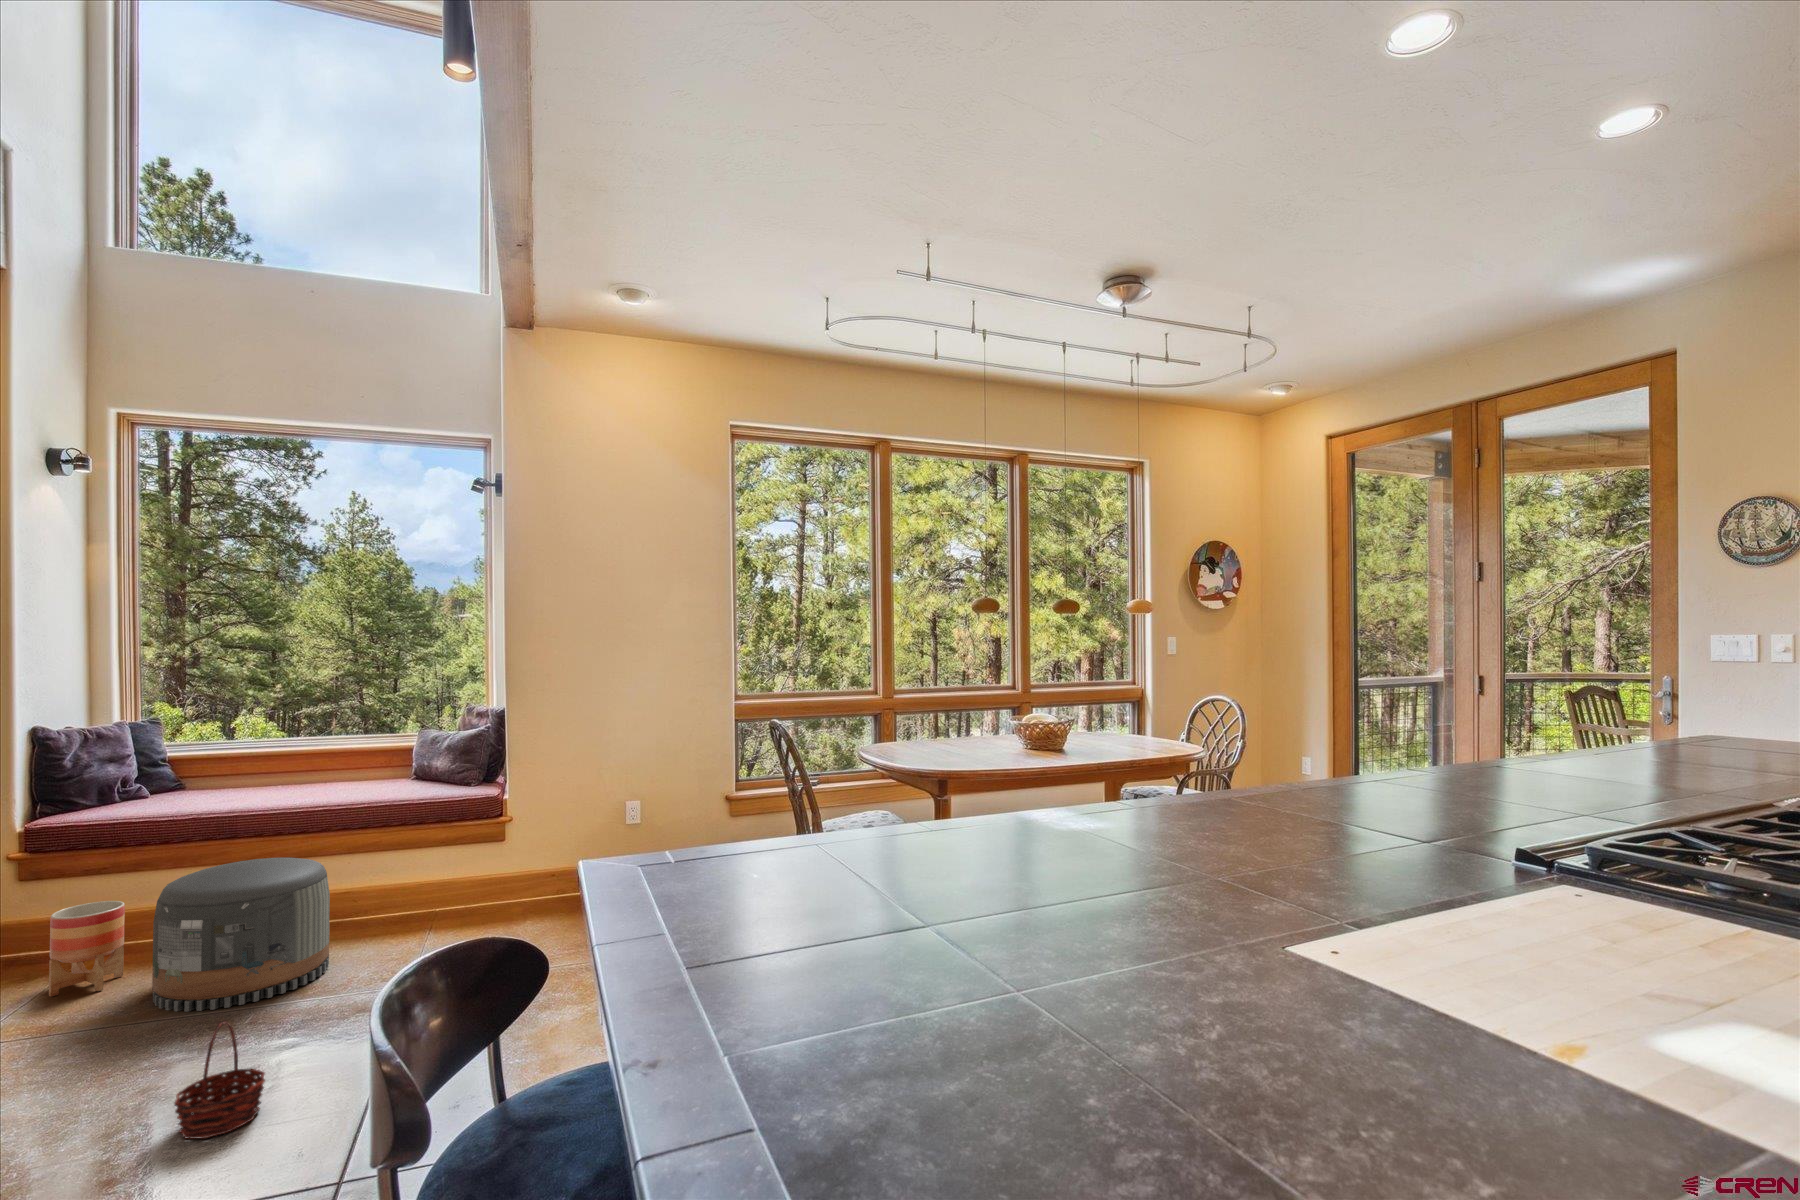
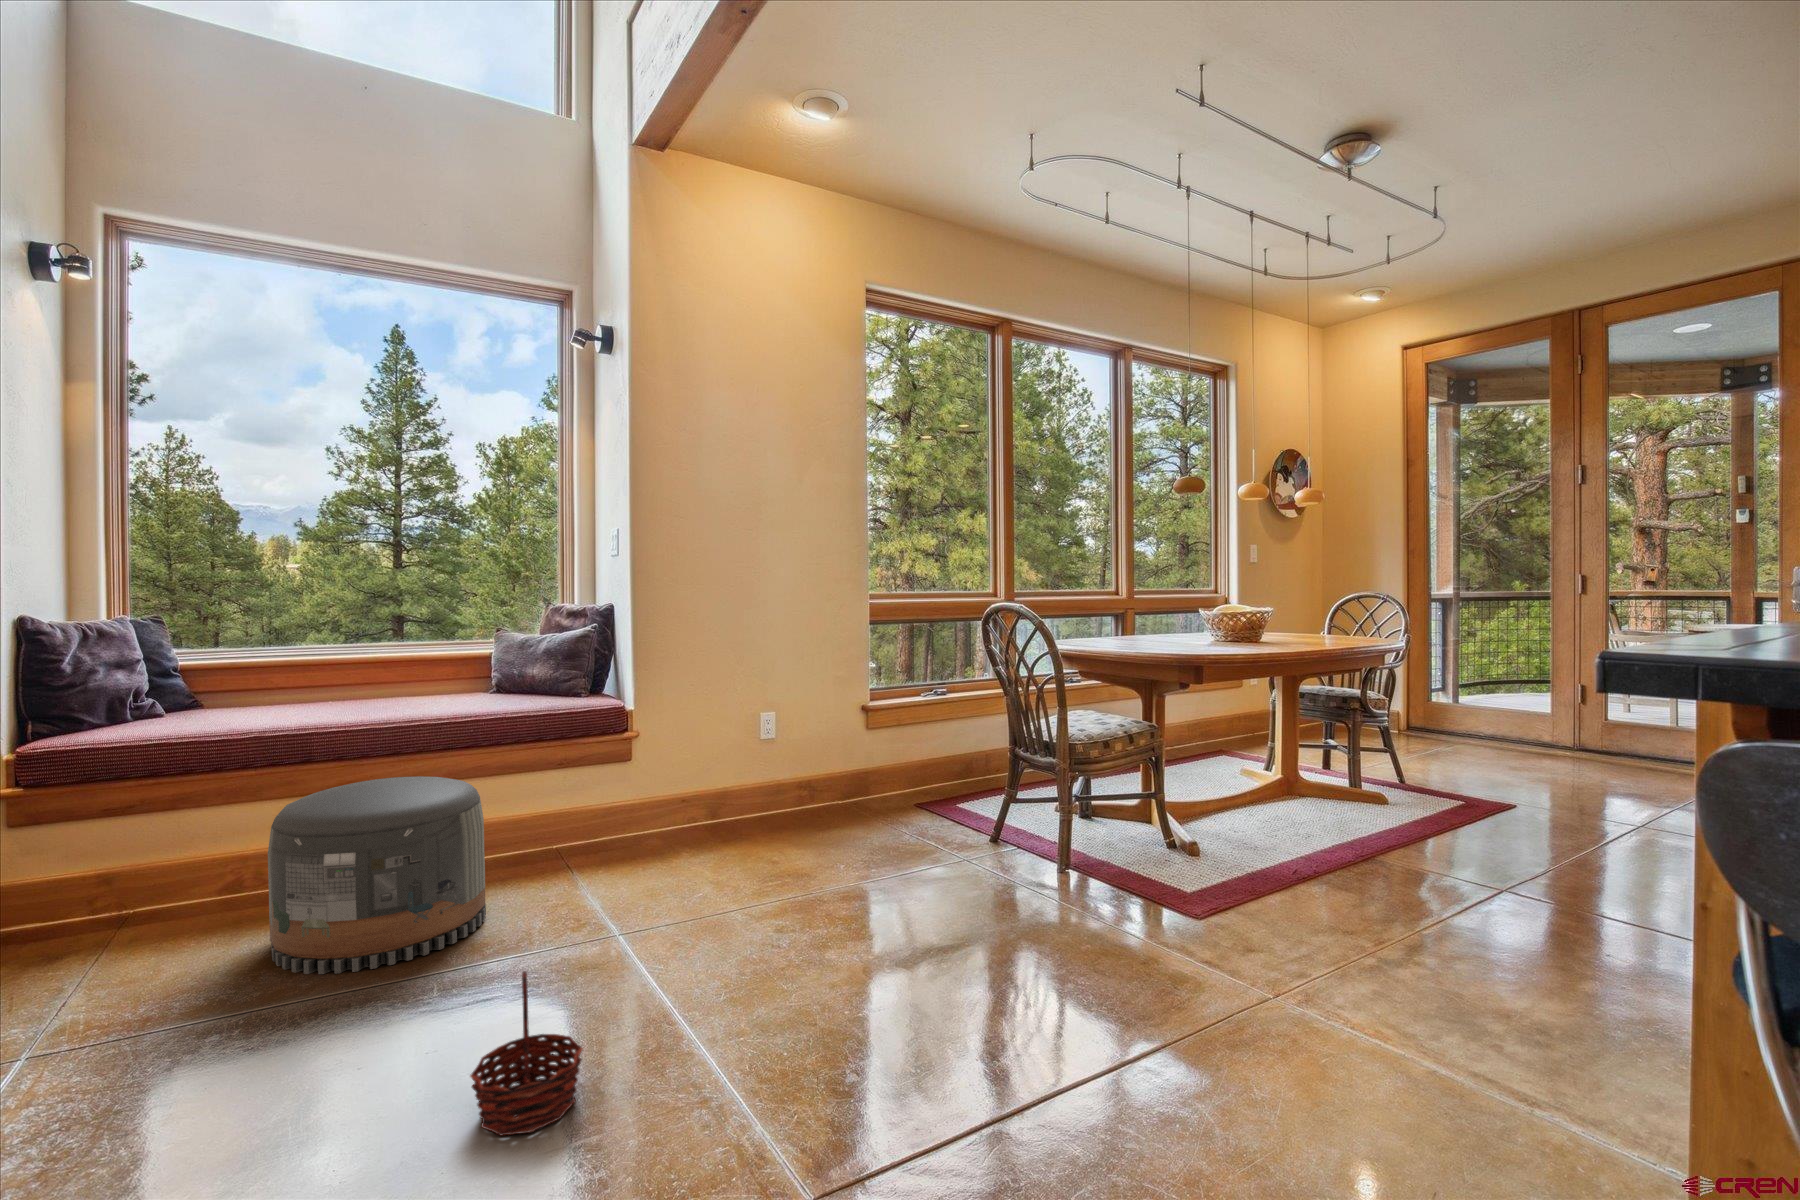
planter: present [49,901,125,997] -> none [106,839,206,969]

